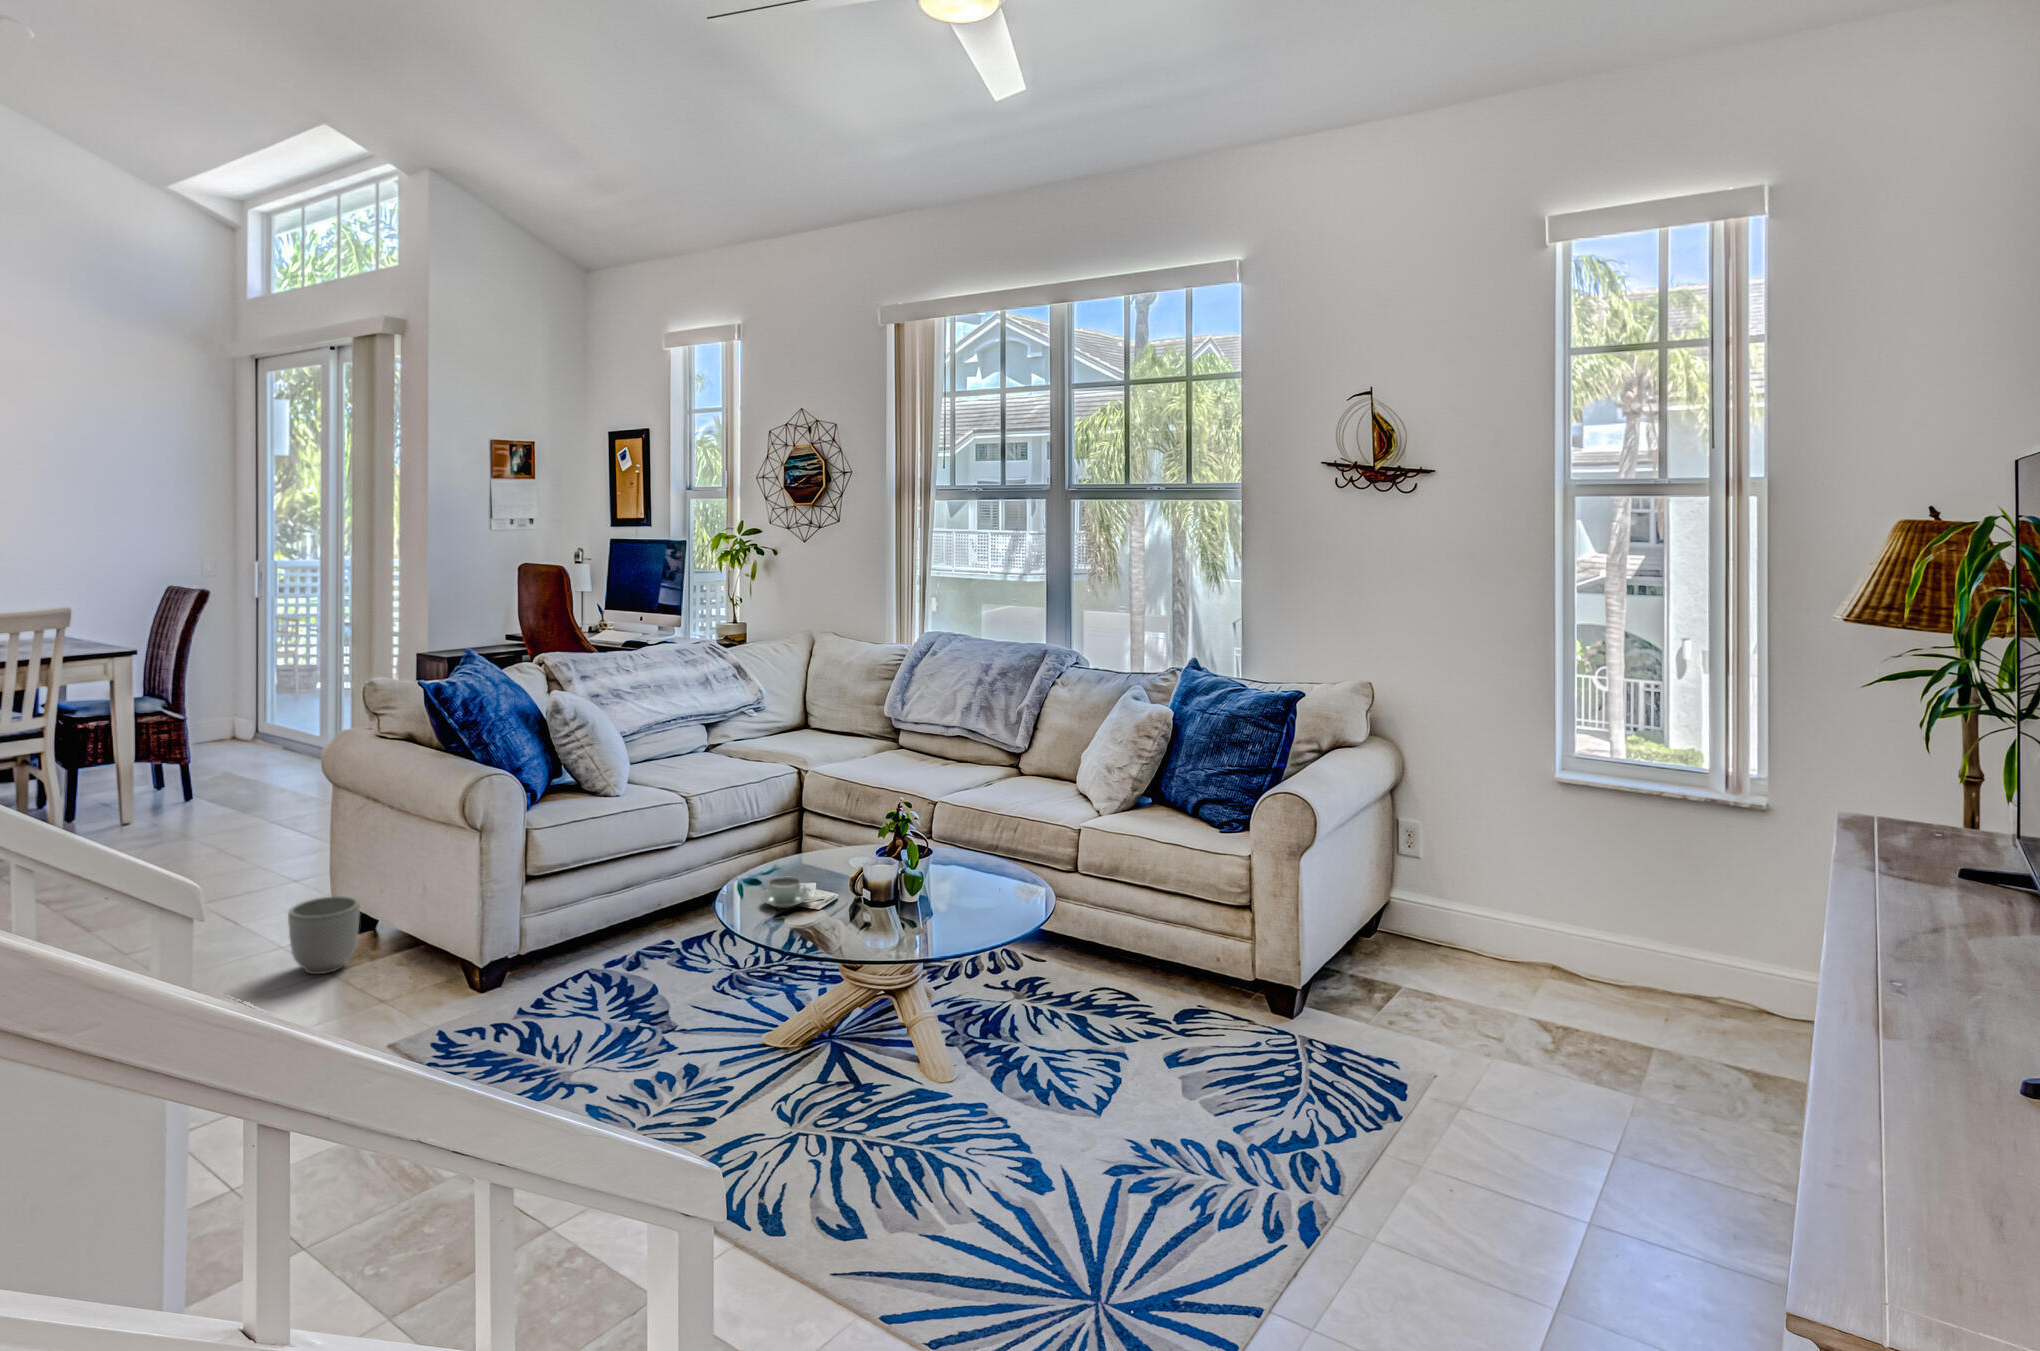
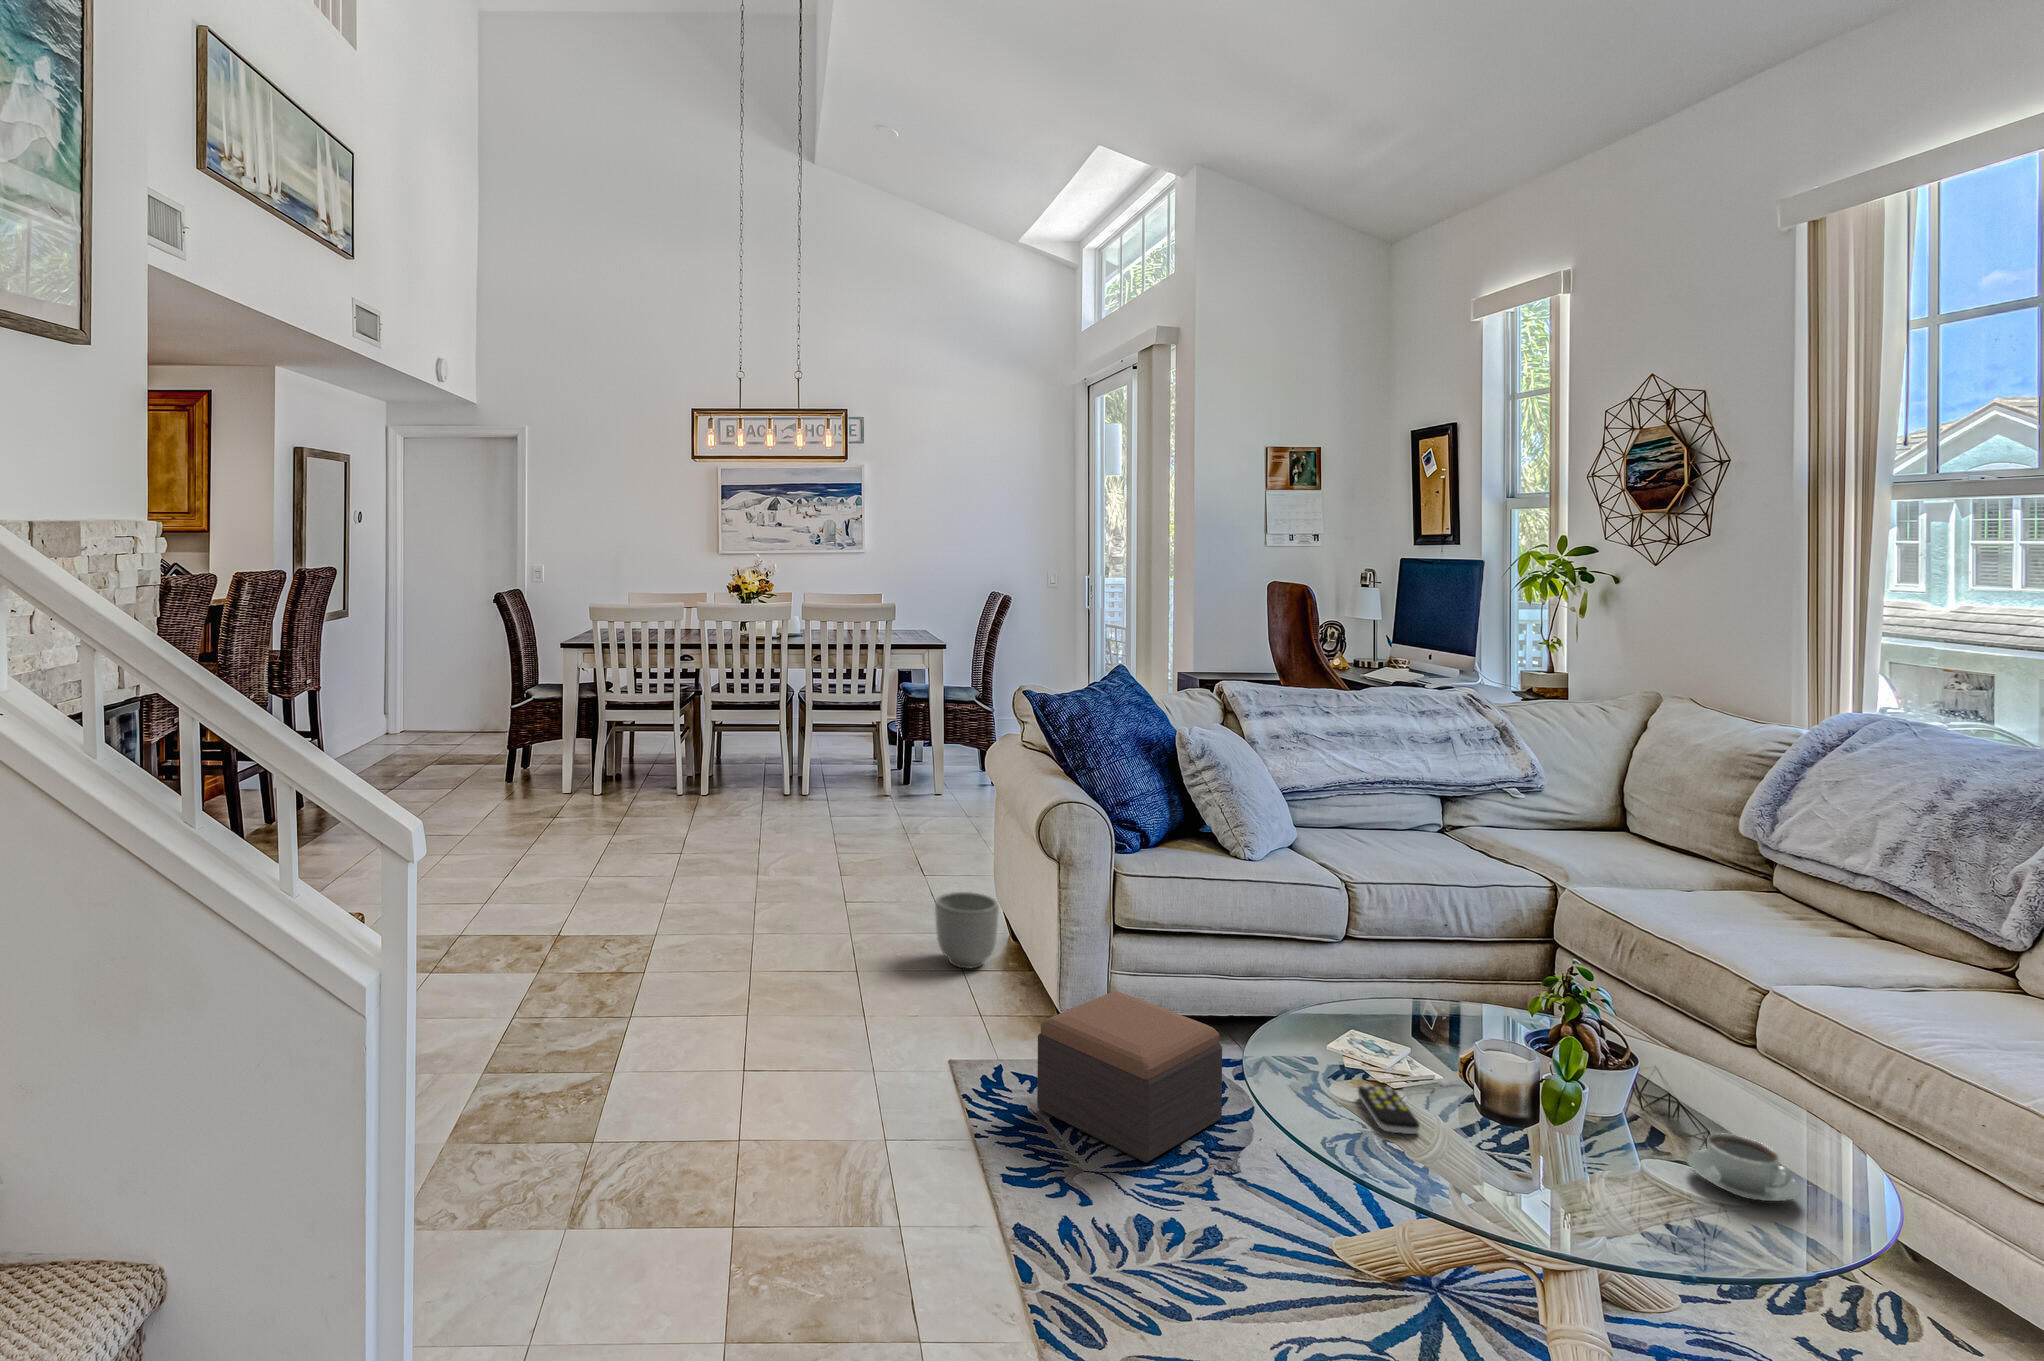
coffee cup: present [760,877,809,908] -> present [1687,1134,1801,1201]
remote control: none [803,908,849,932] -> present [1358,1085,1420,1134]
footstool: none [499,930,639,1048] -> present [1037,991,1222,1163]

